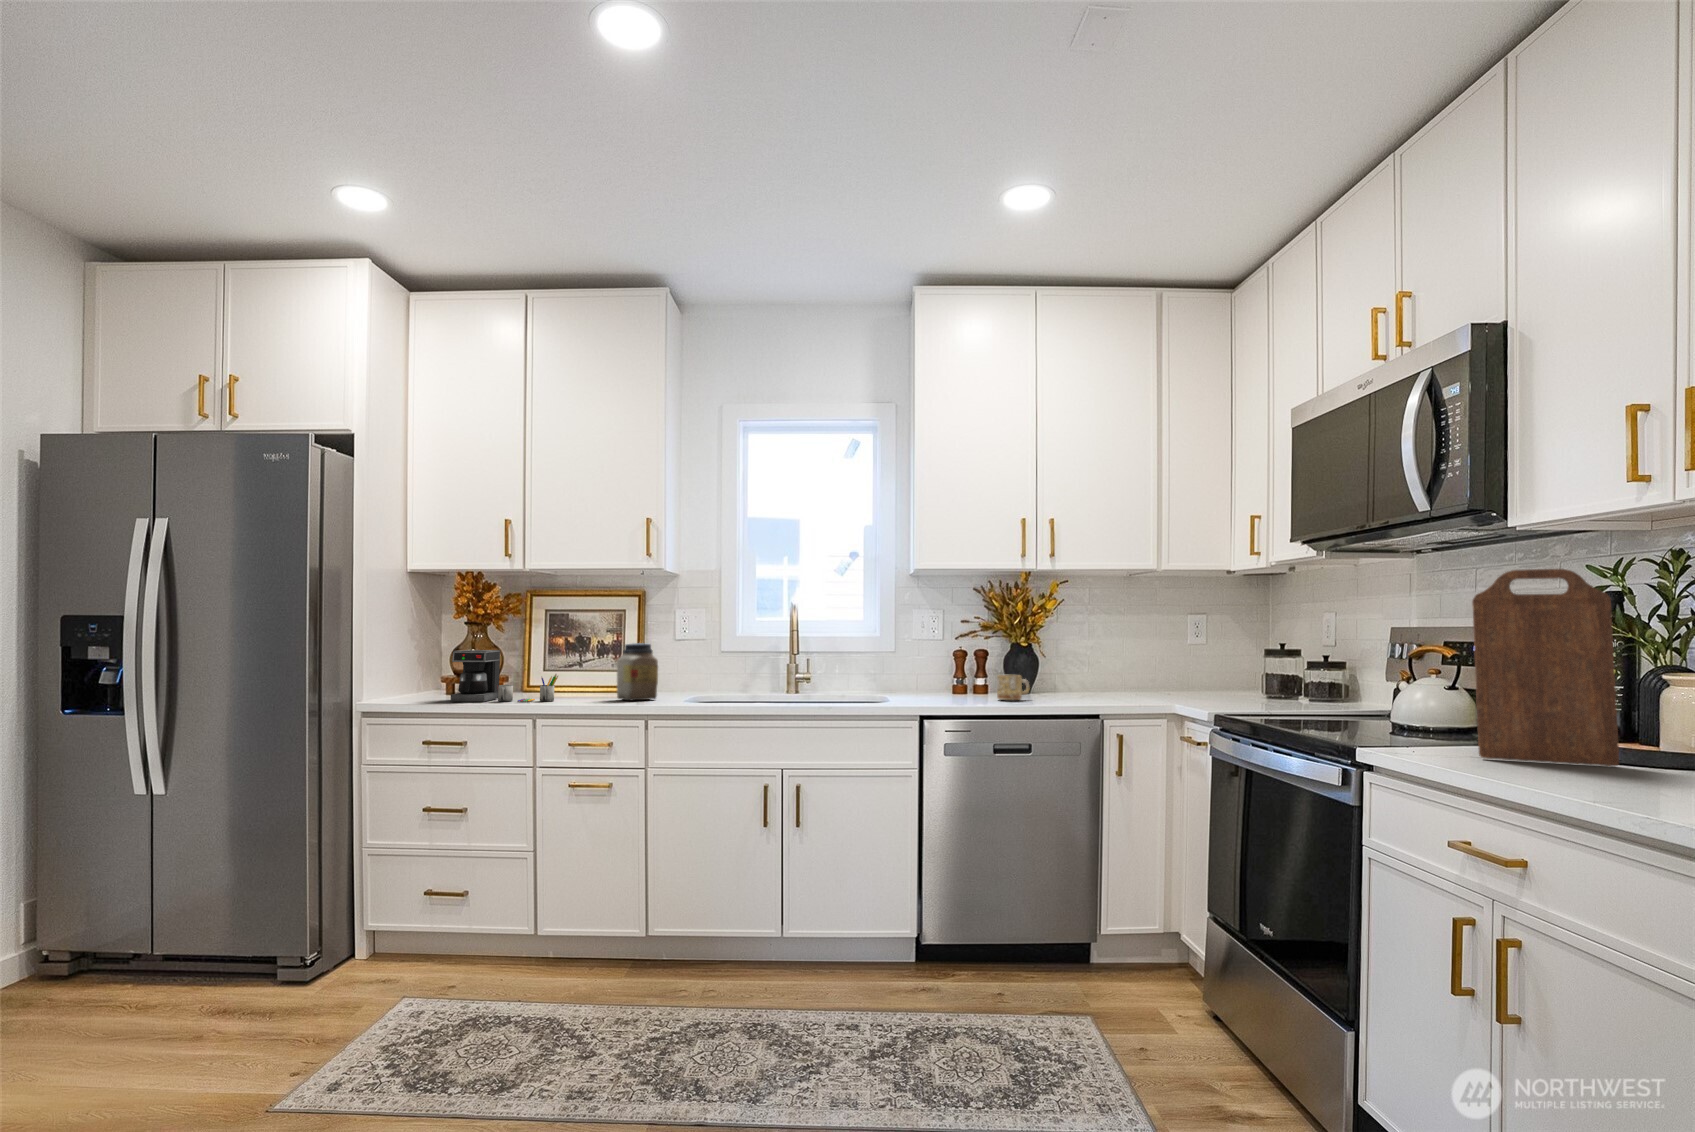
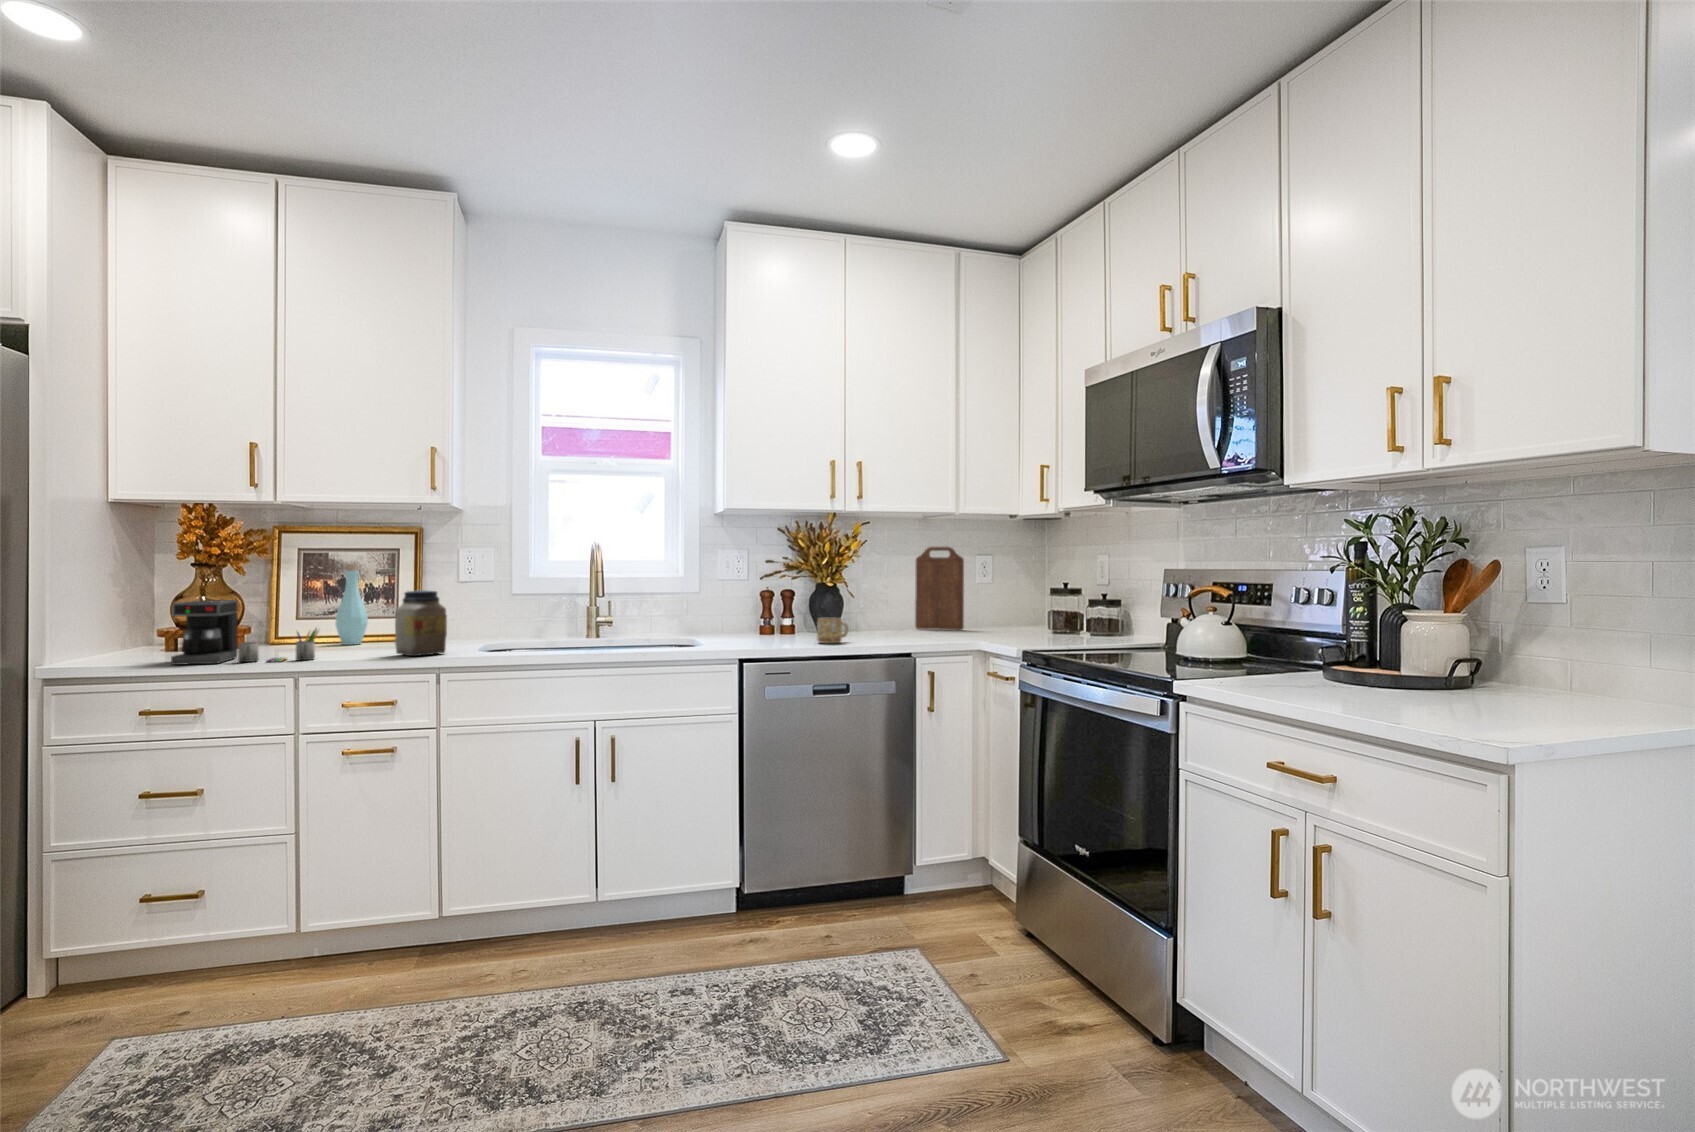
cutting board: present [1472,569,1619,766] -> present [915,546,964,630]
bottle: none [576,622,601,692] -> present [336,564,368,645]

